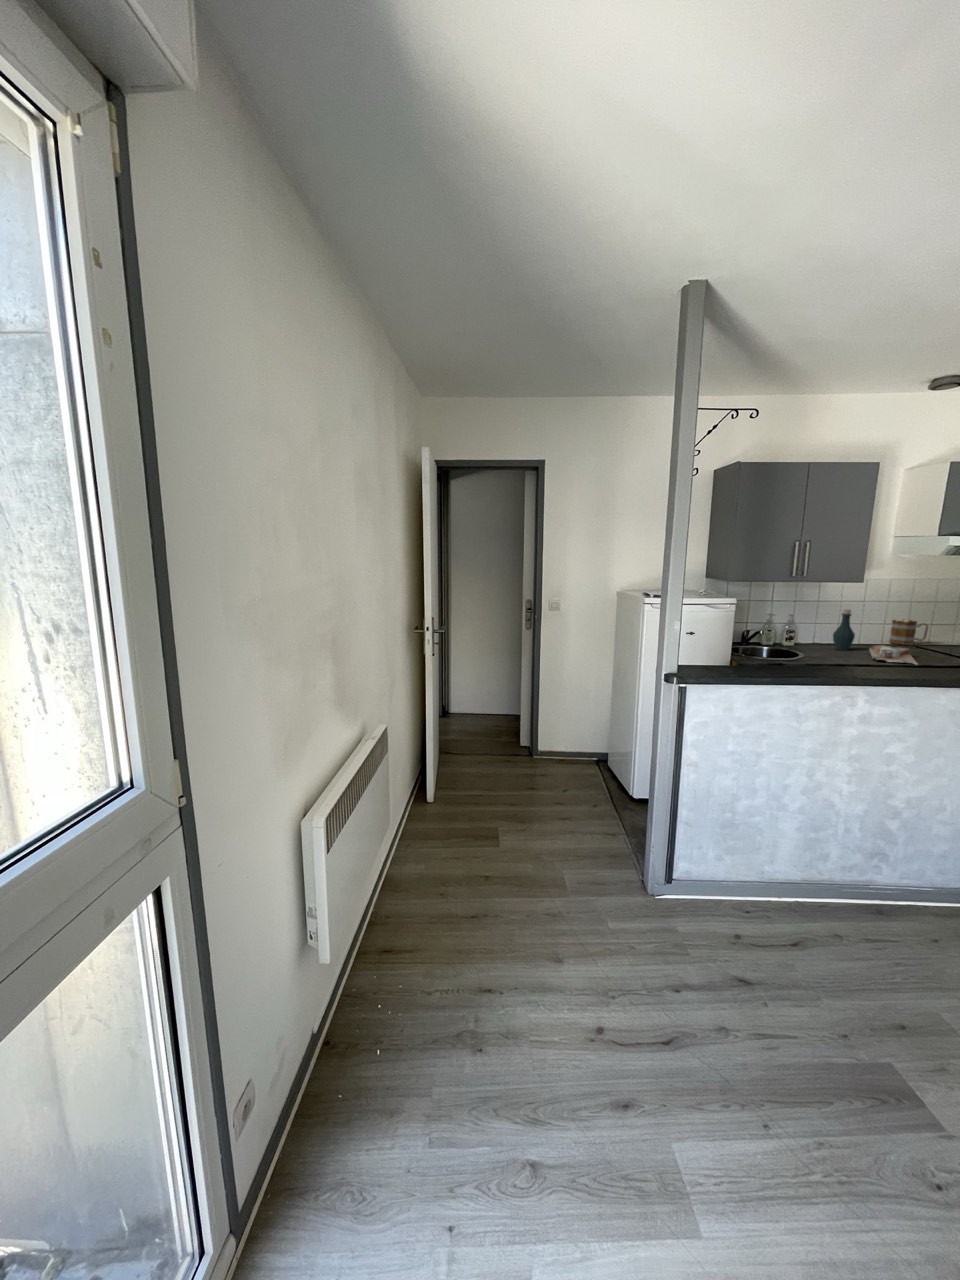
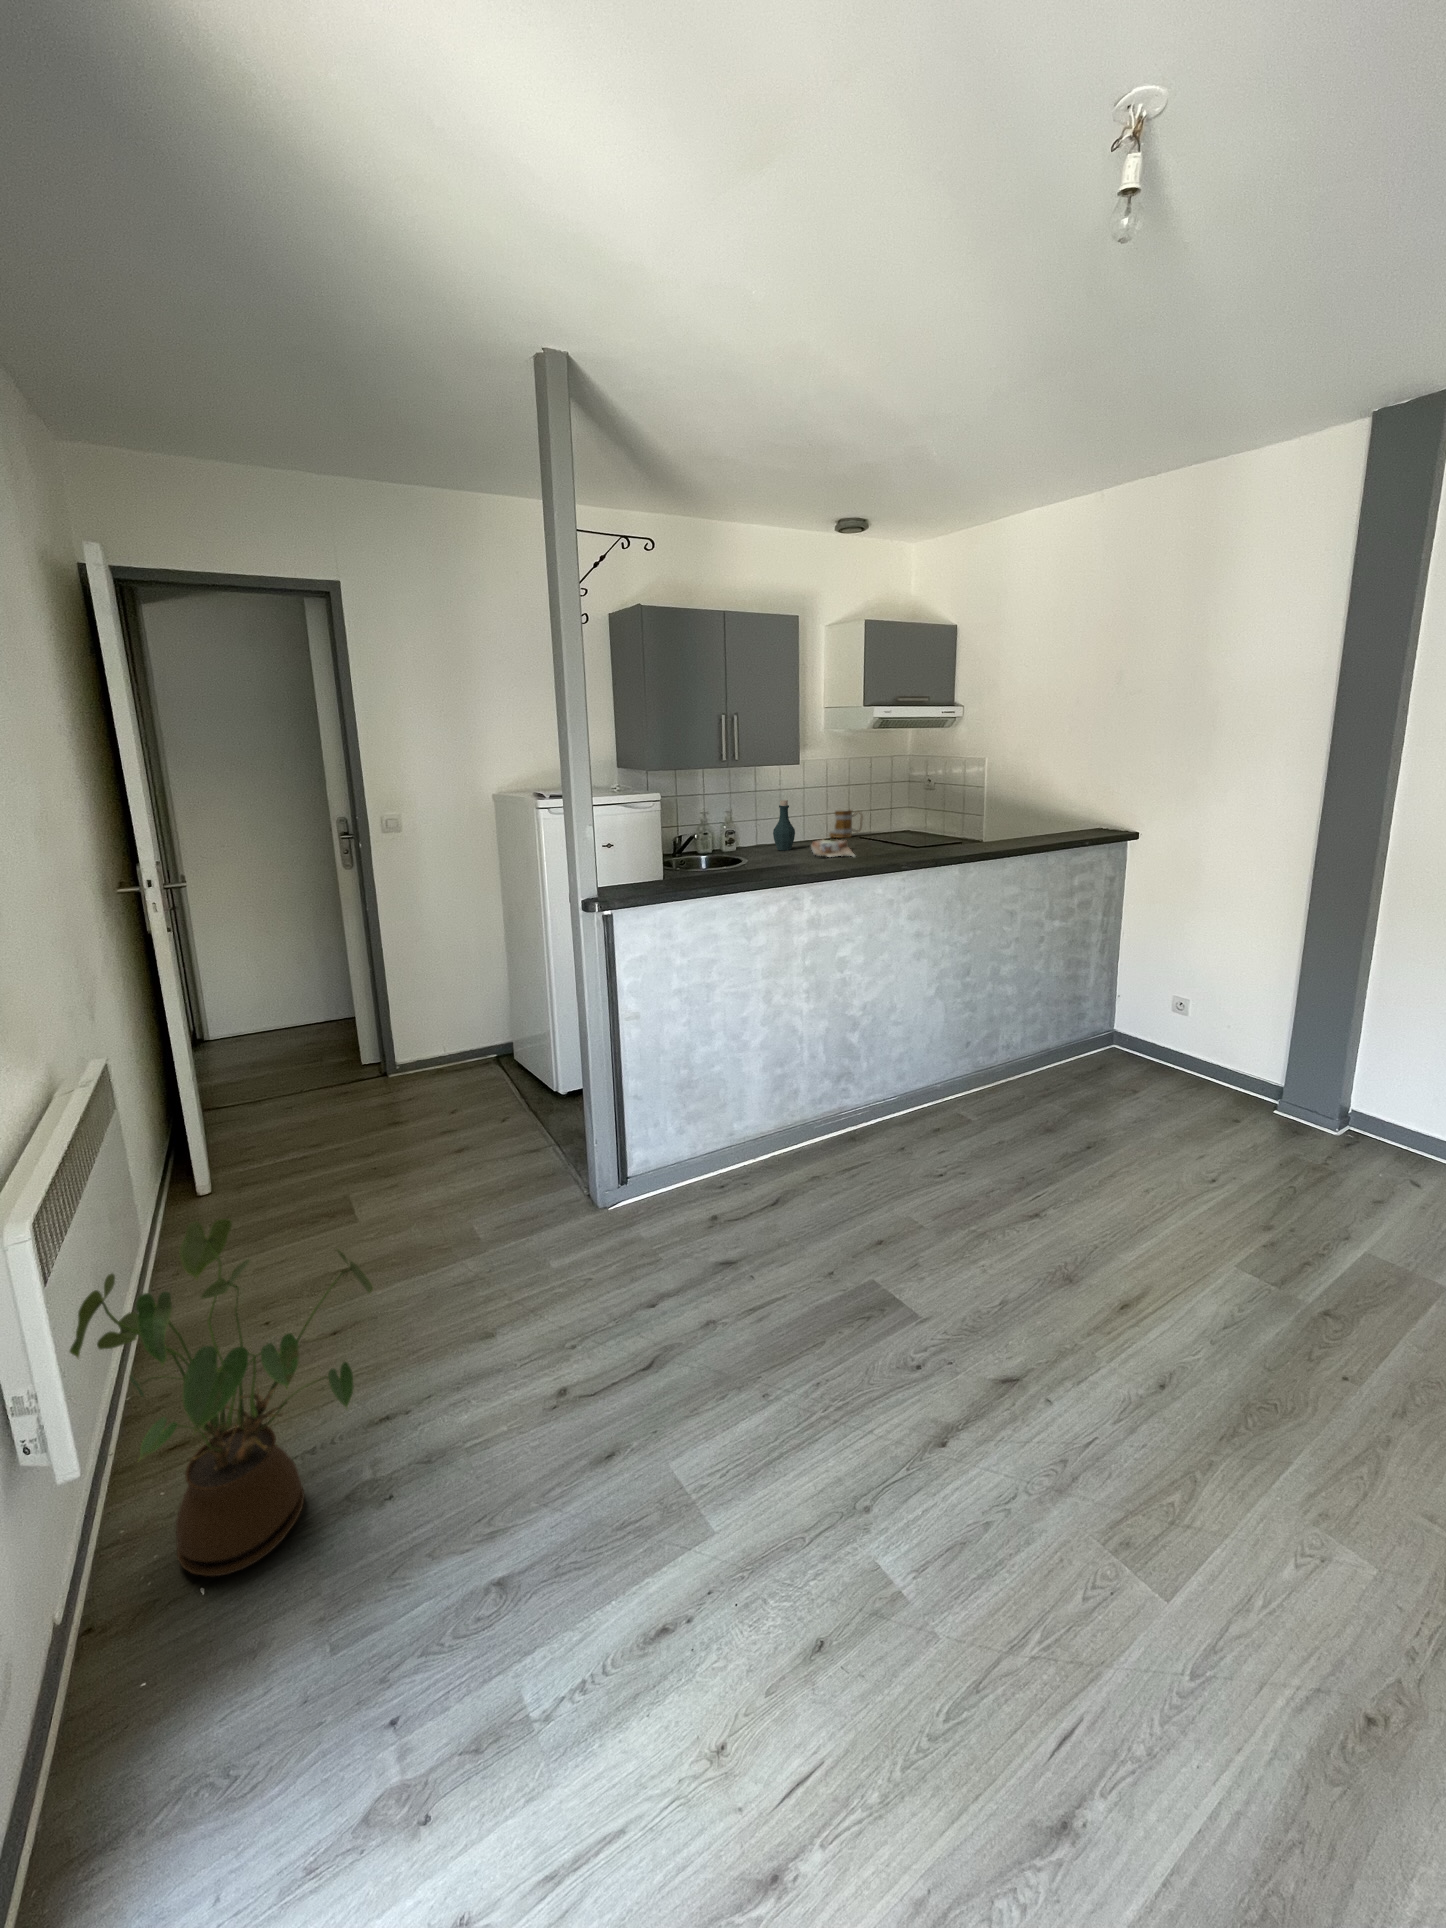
house plant: none [344,831,491,1048] -> present [70,1219,373,1576]

